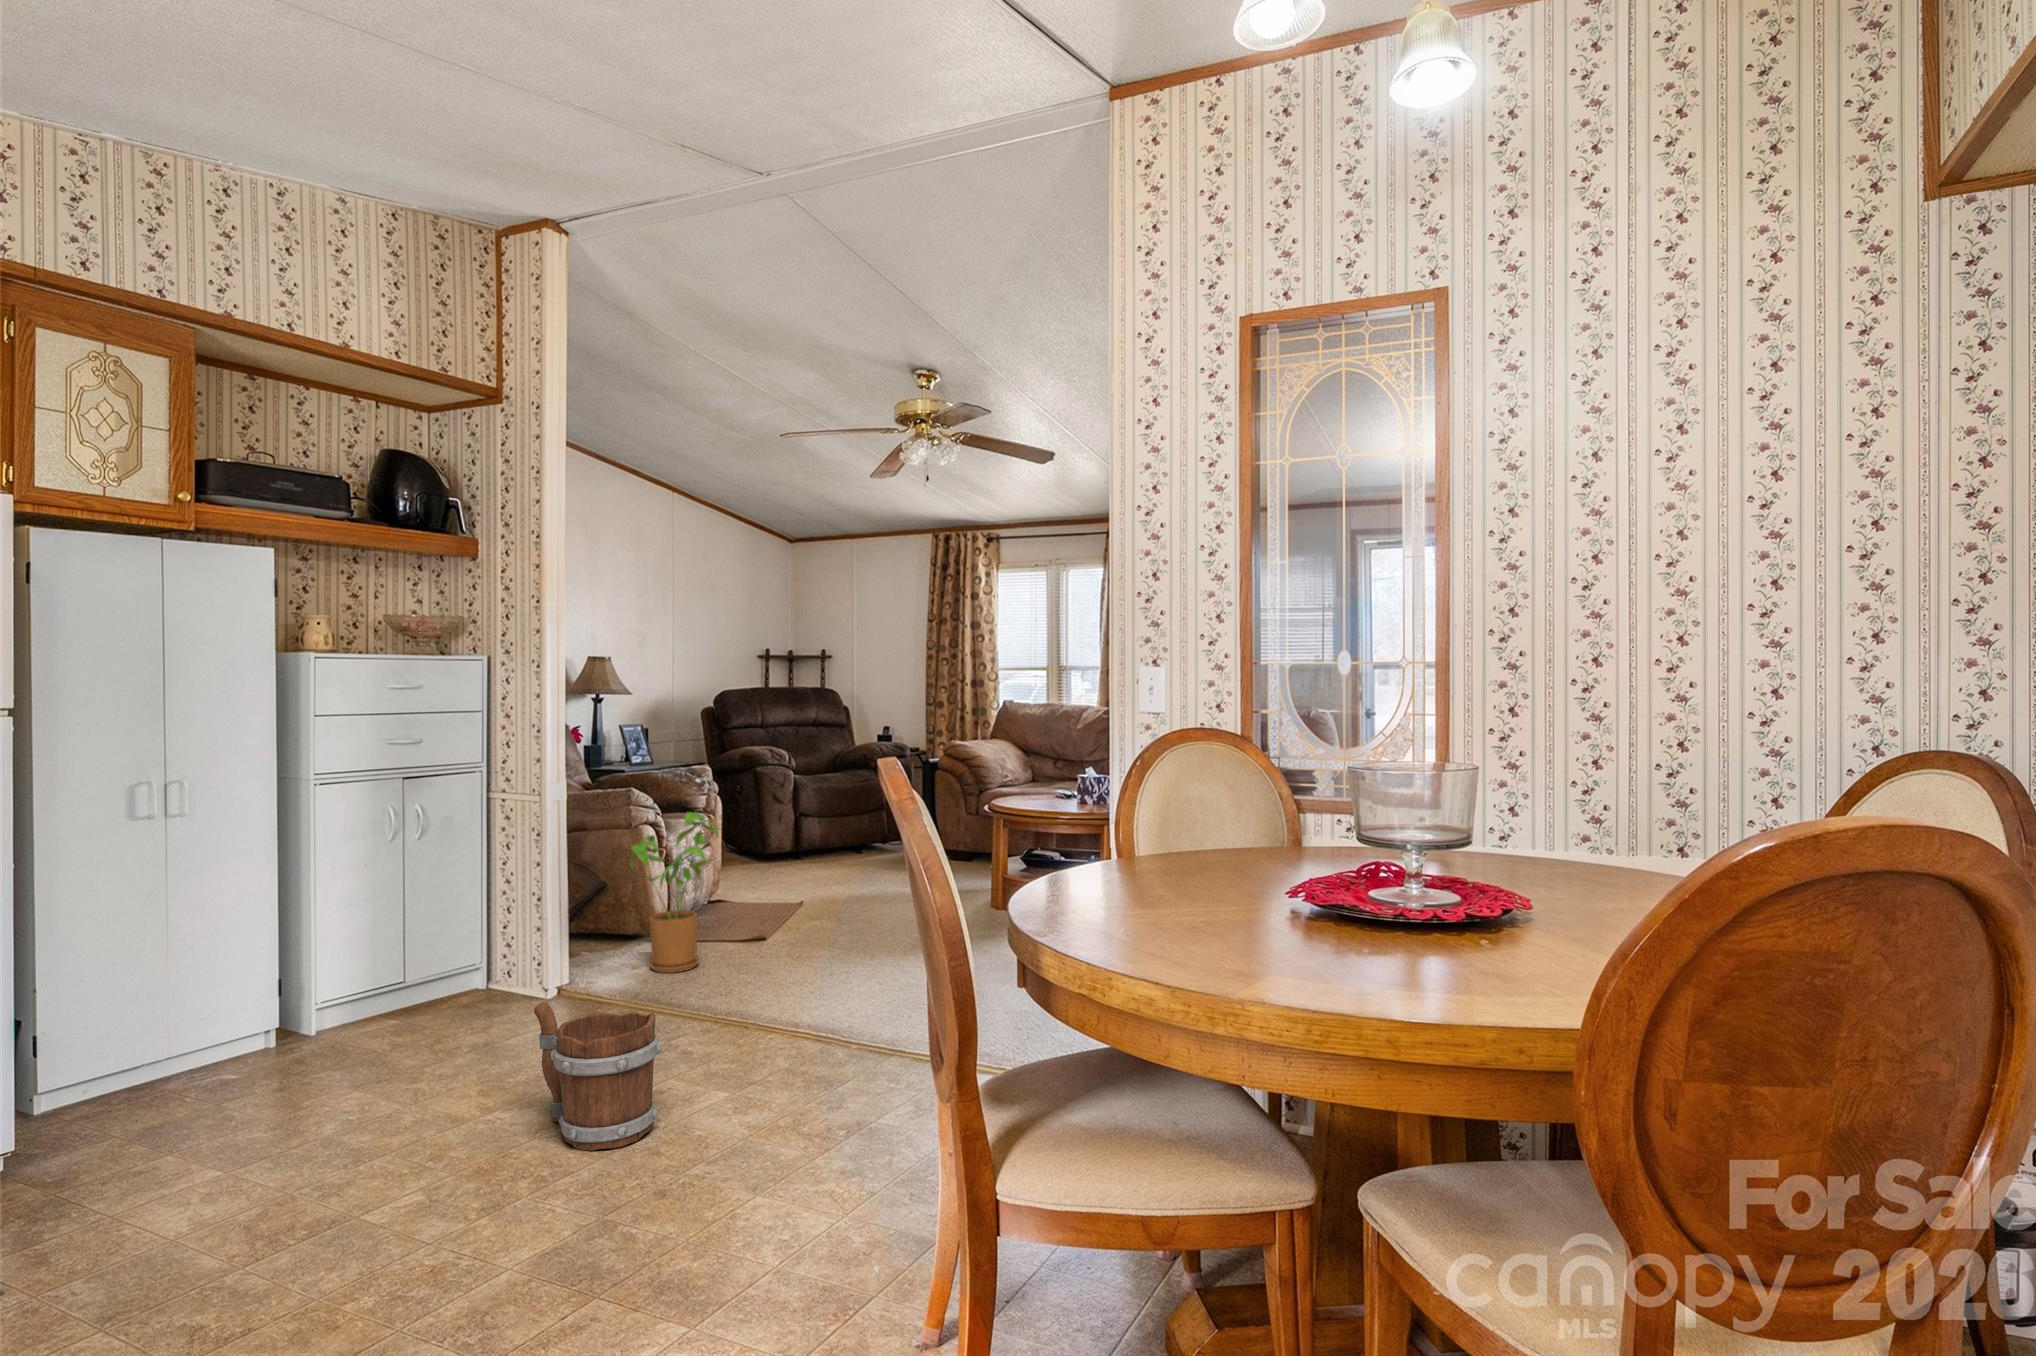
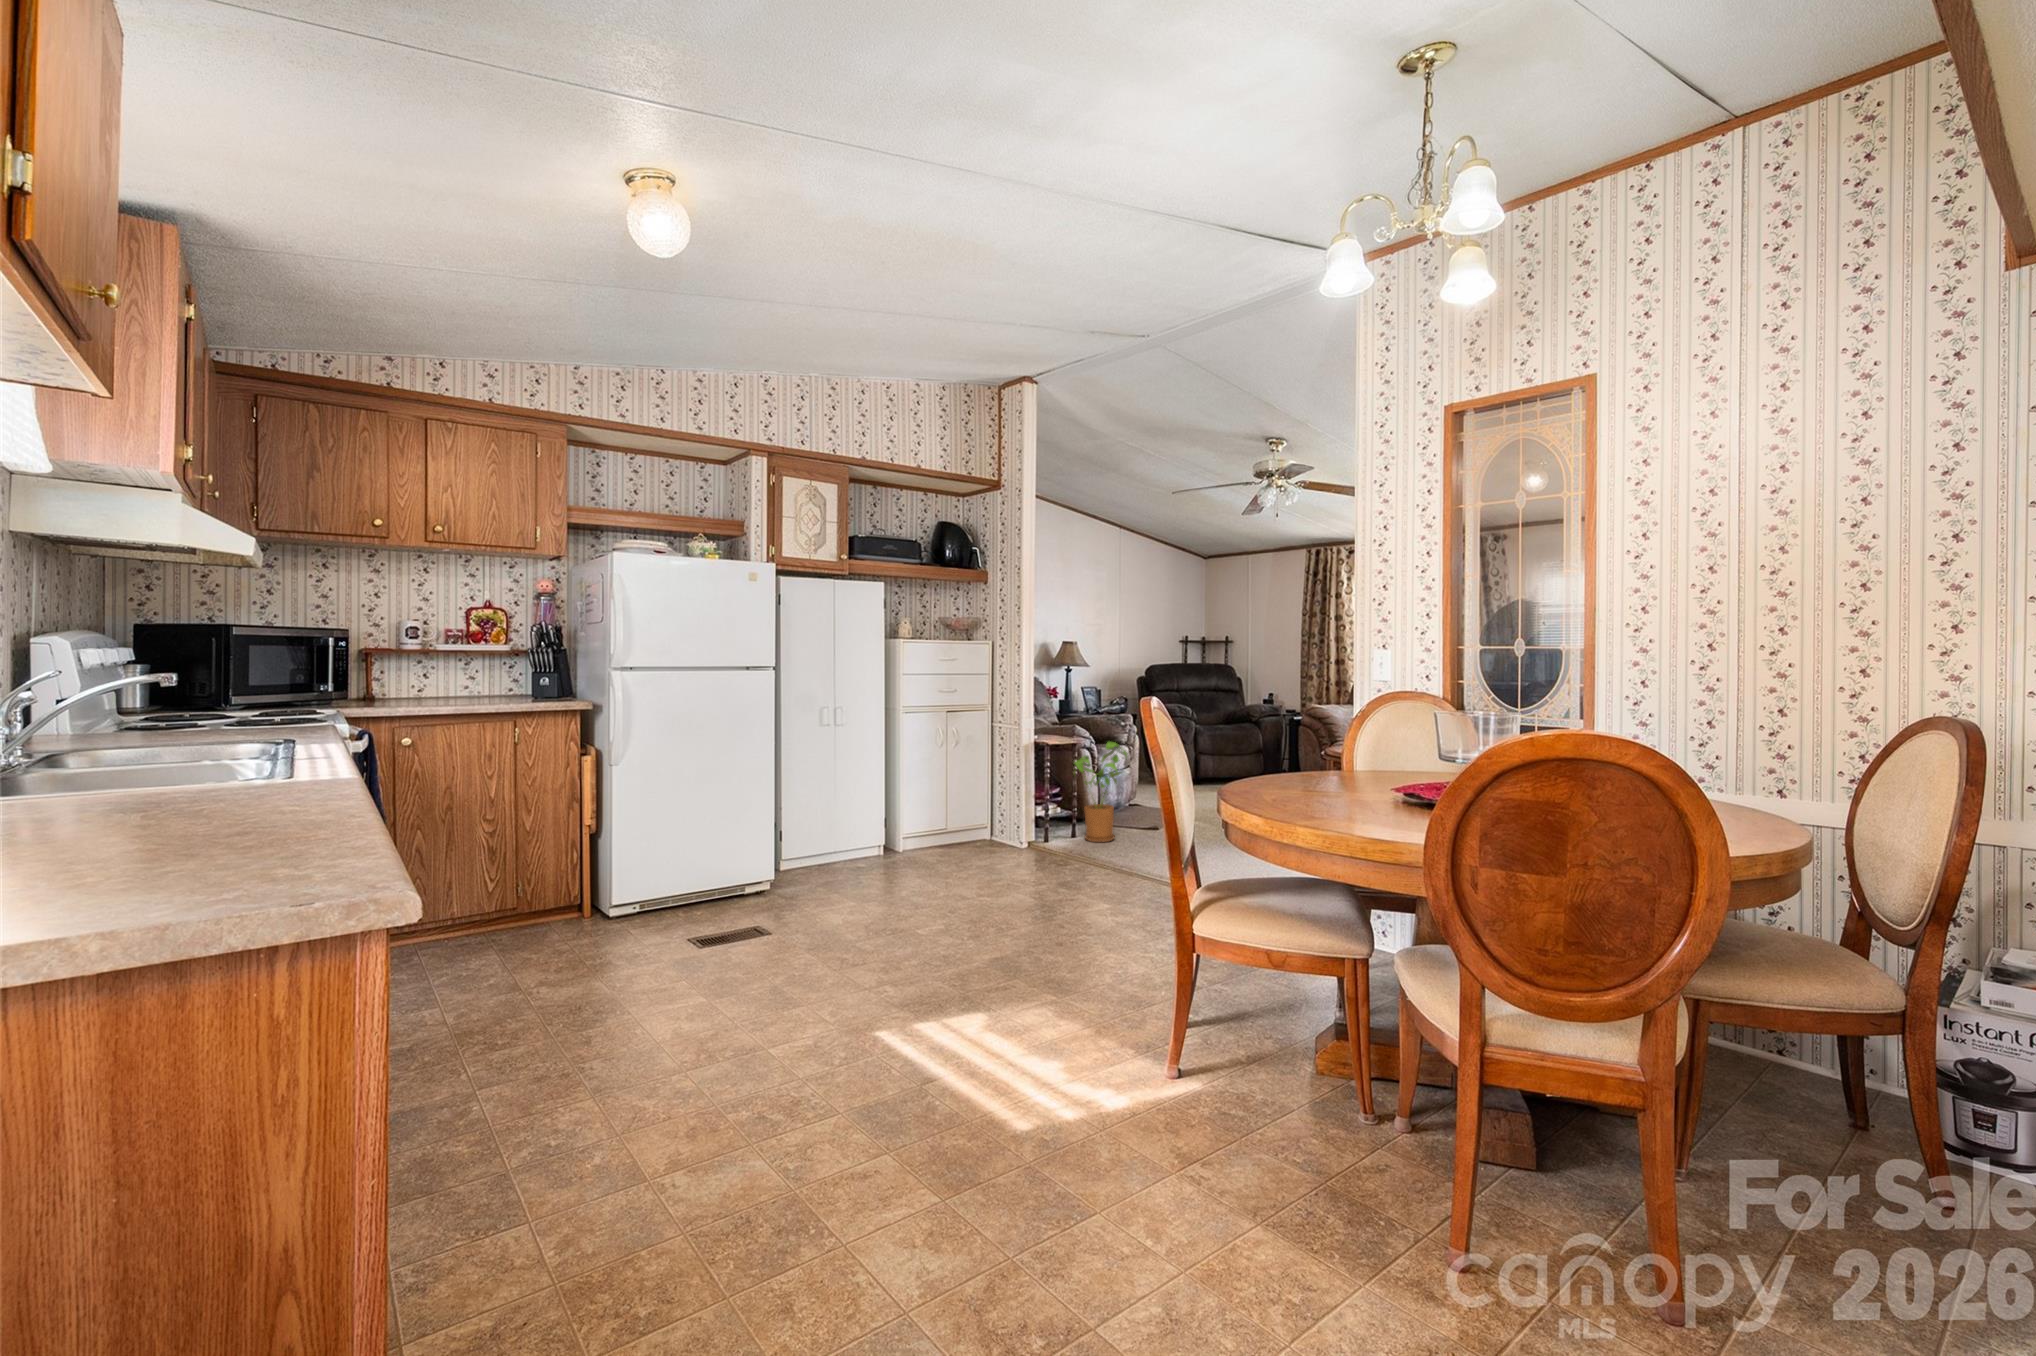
bucket: present [534,1002,662,1151] -> none [1009,837,1075,920]

